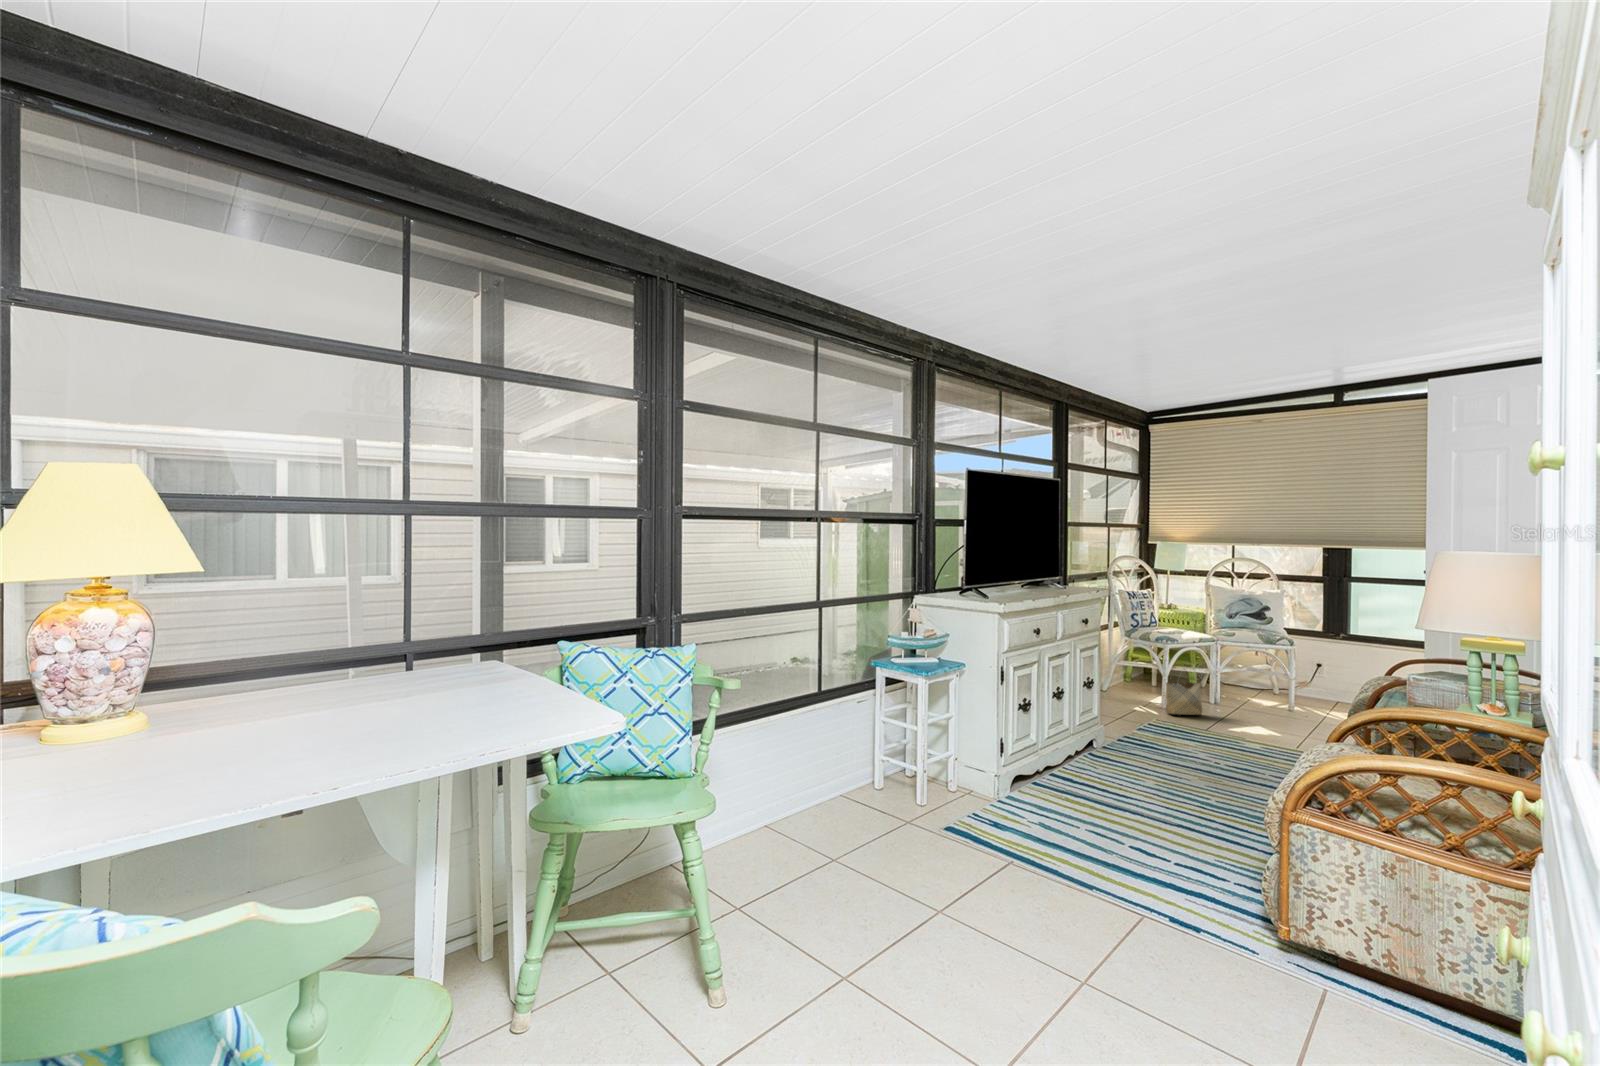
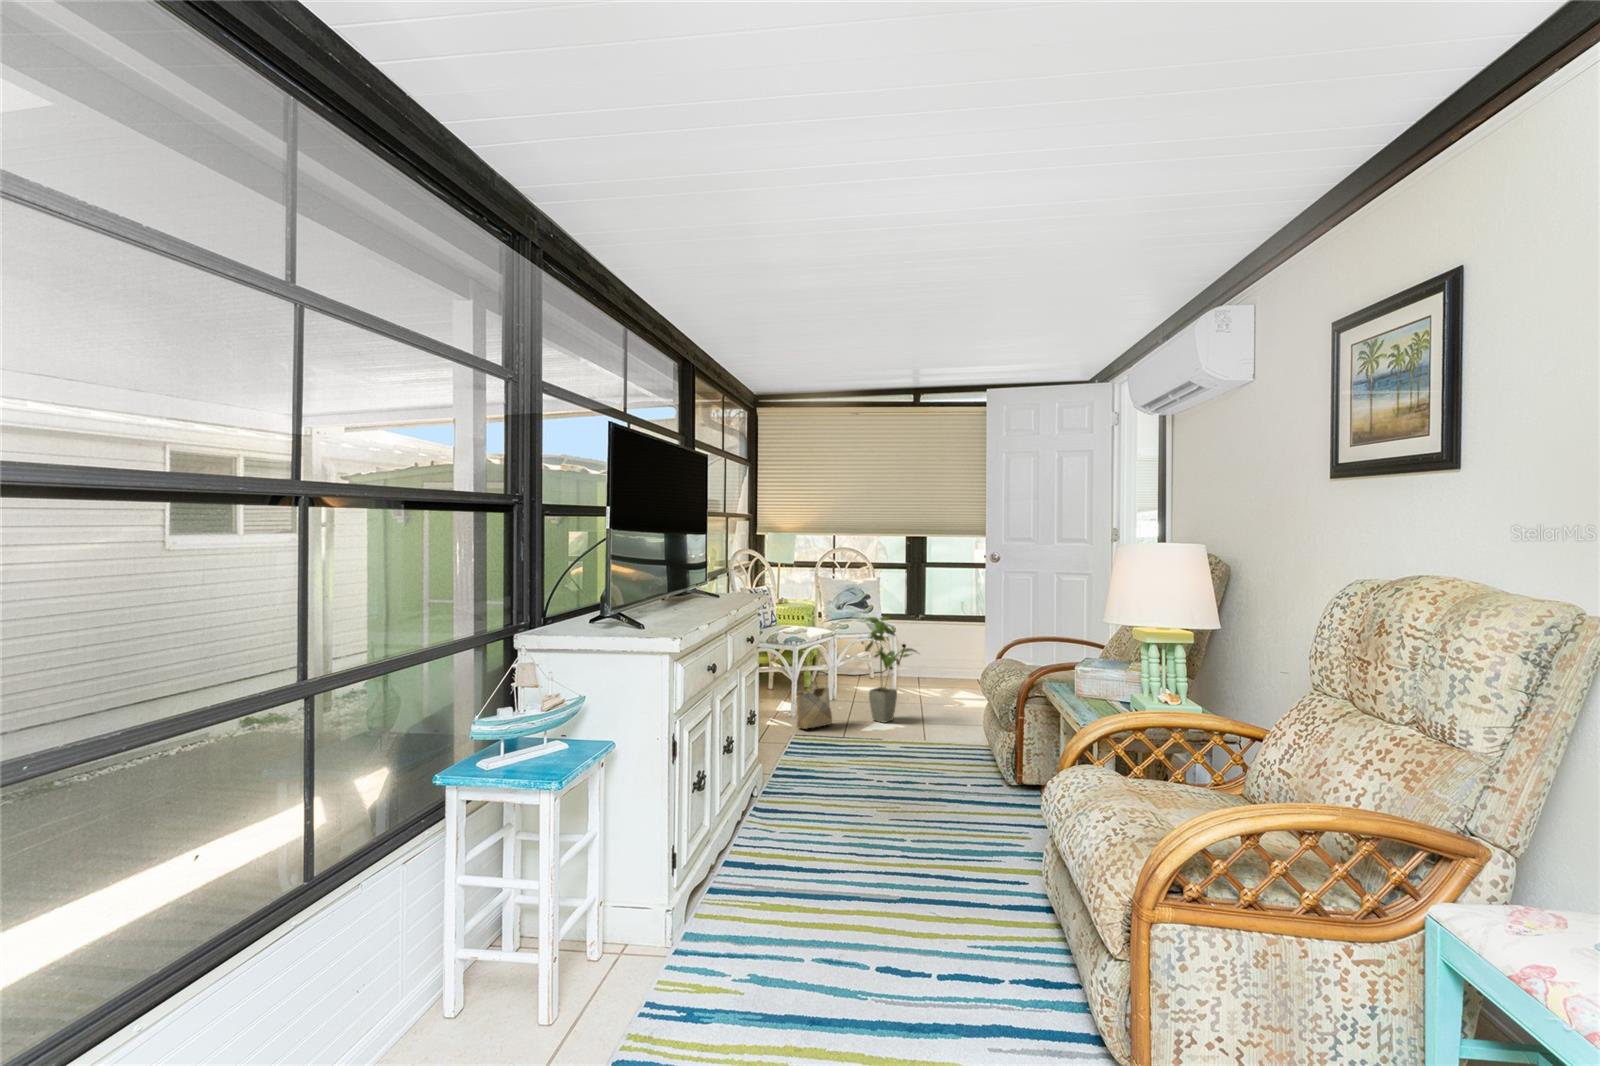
house plant: none [1239,624,1300,723] -> present [865,616,917,723]

